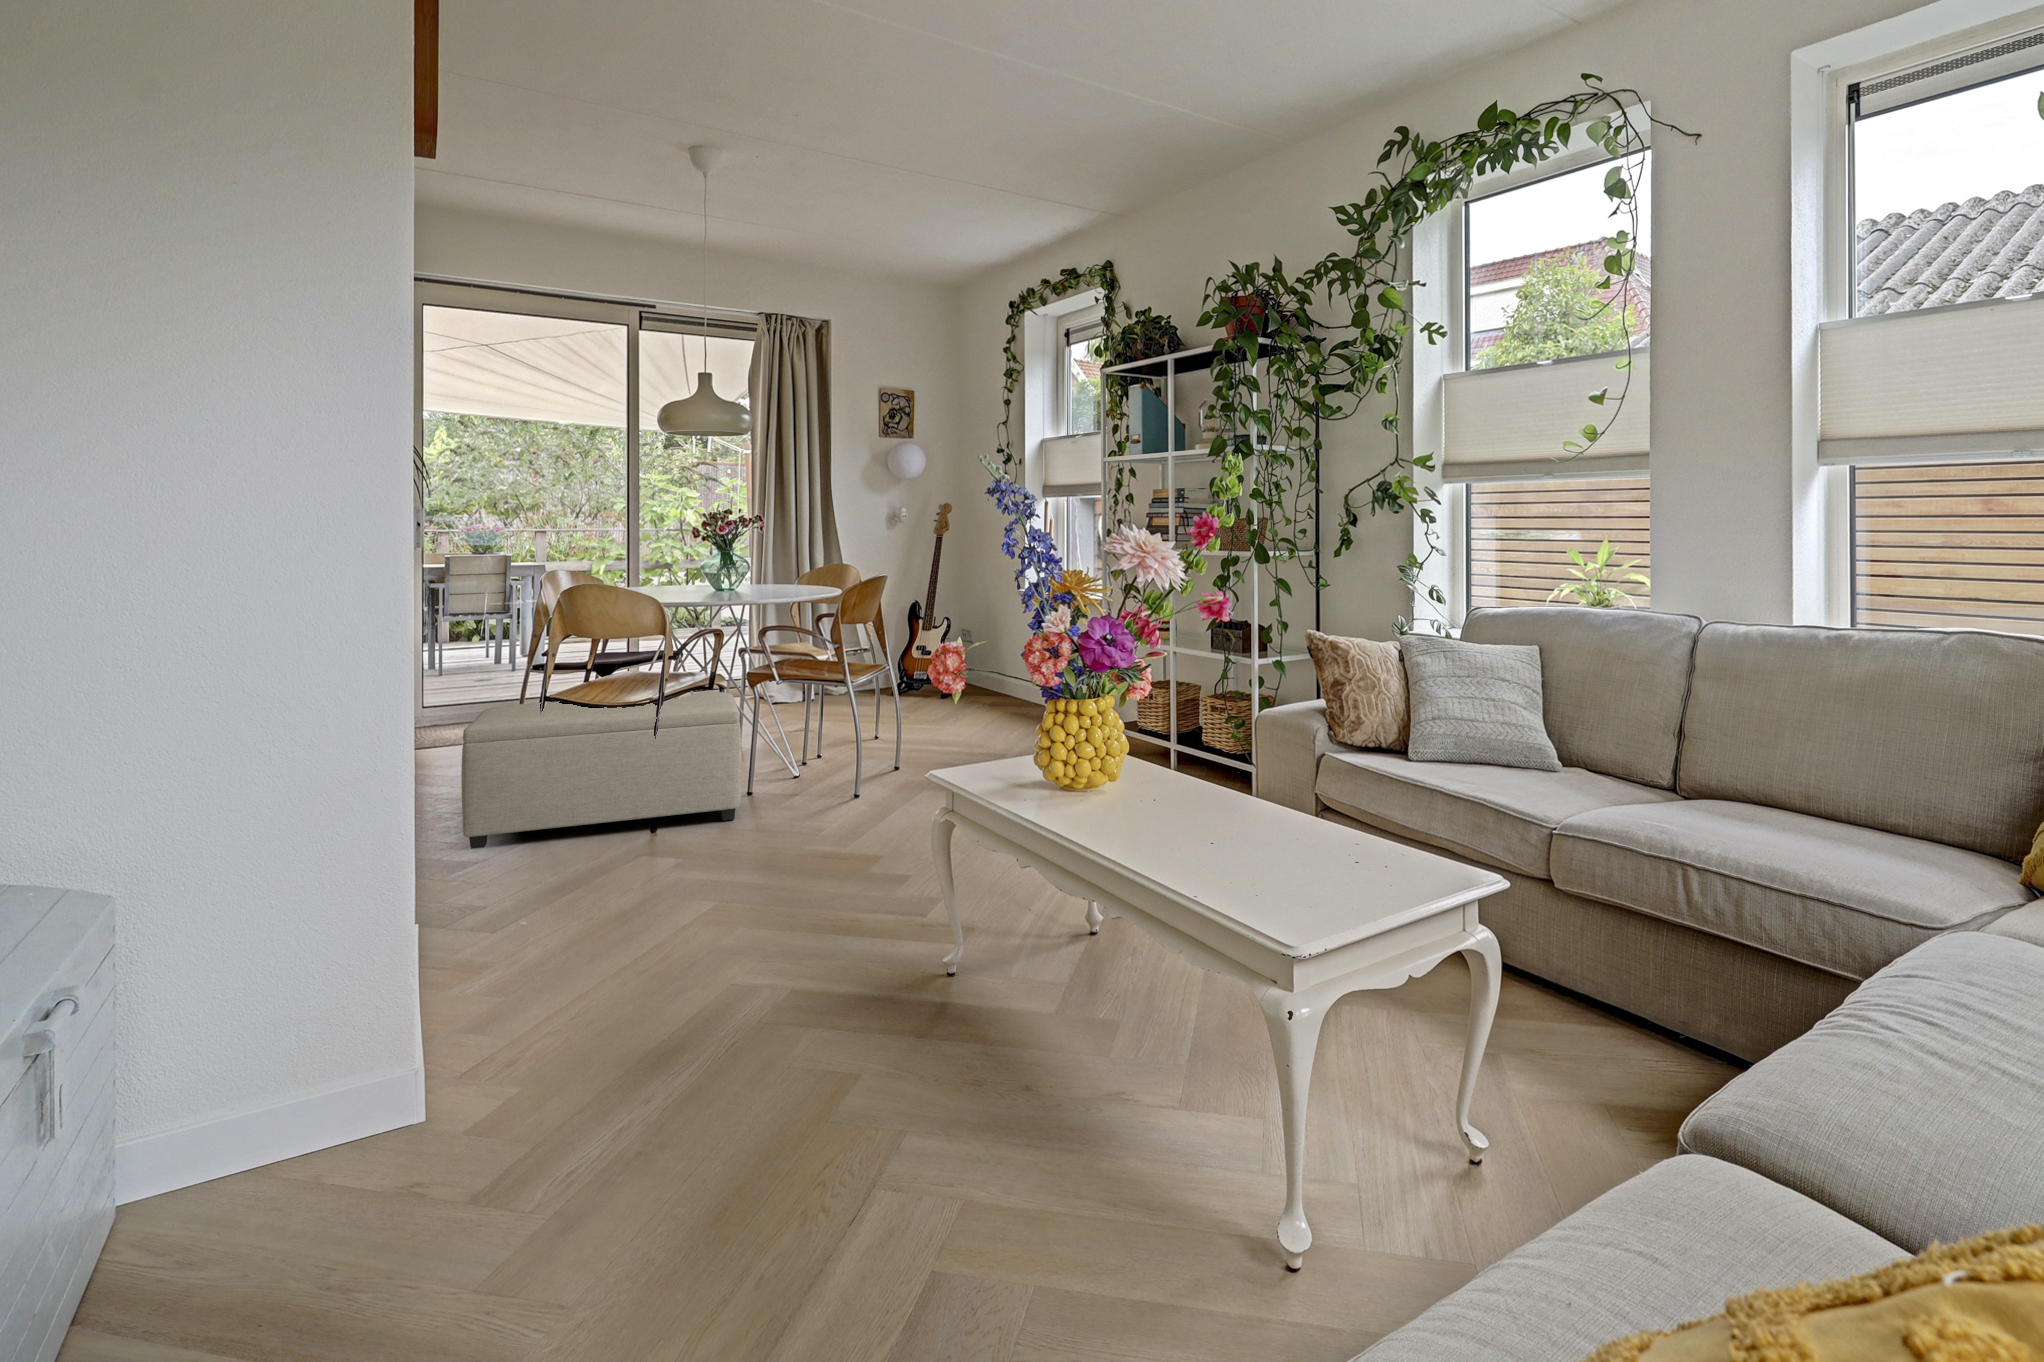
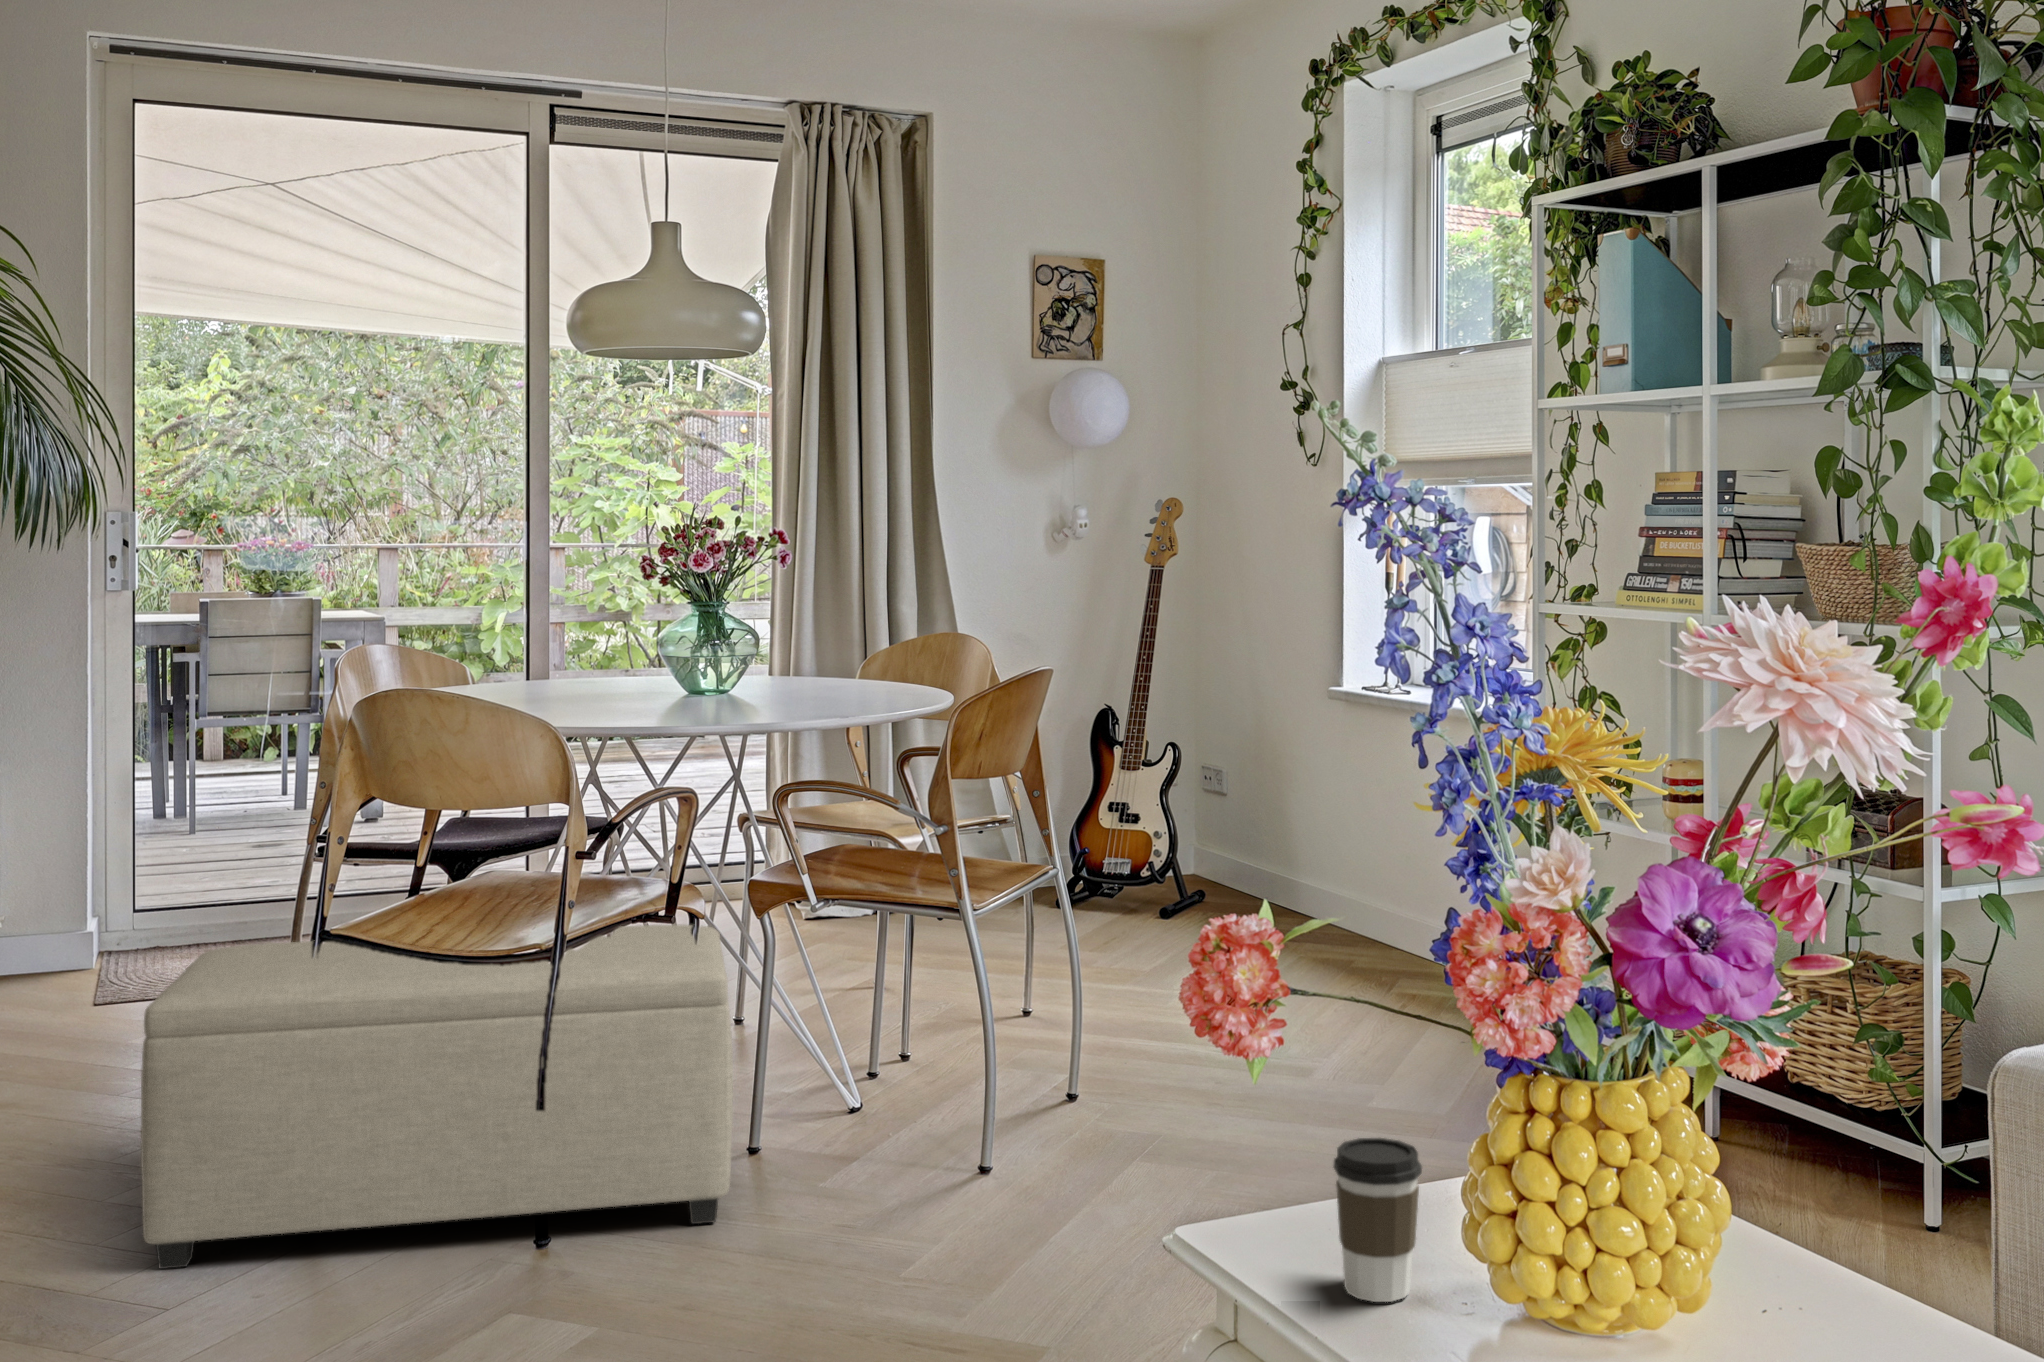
coffee cup: none [986,727,1018,784] -> present [1334,1138,1422,1302]

